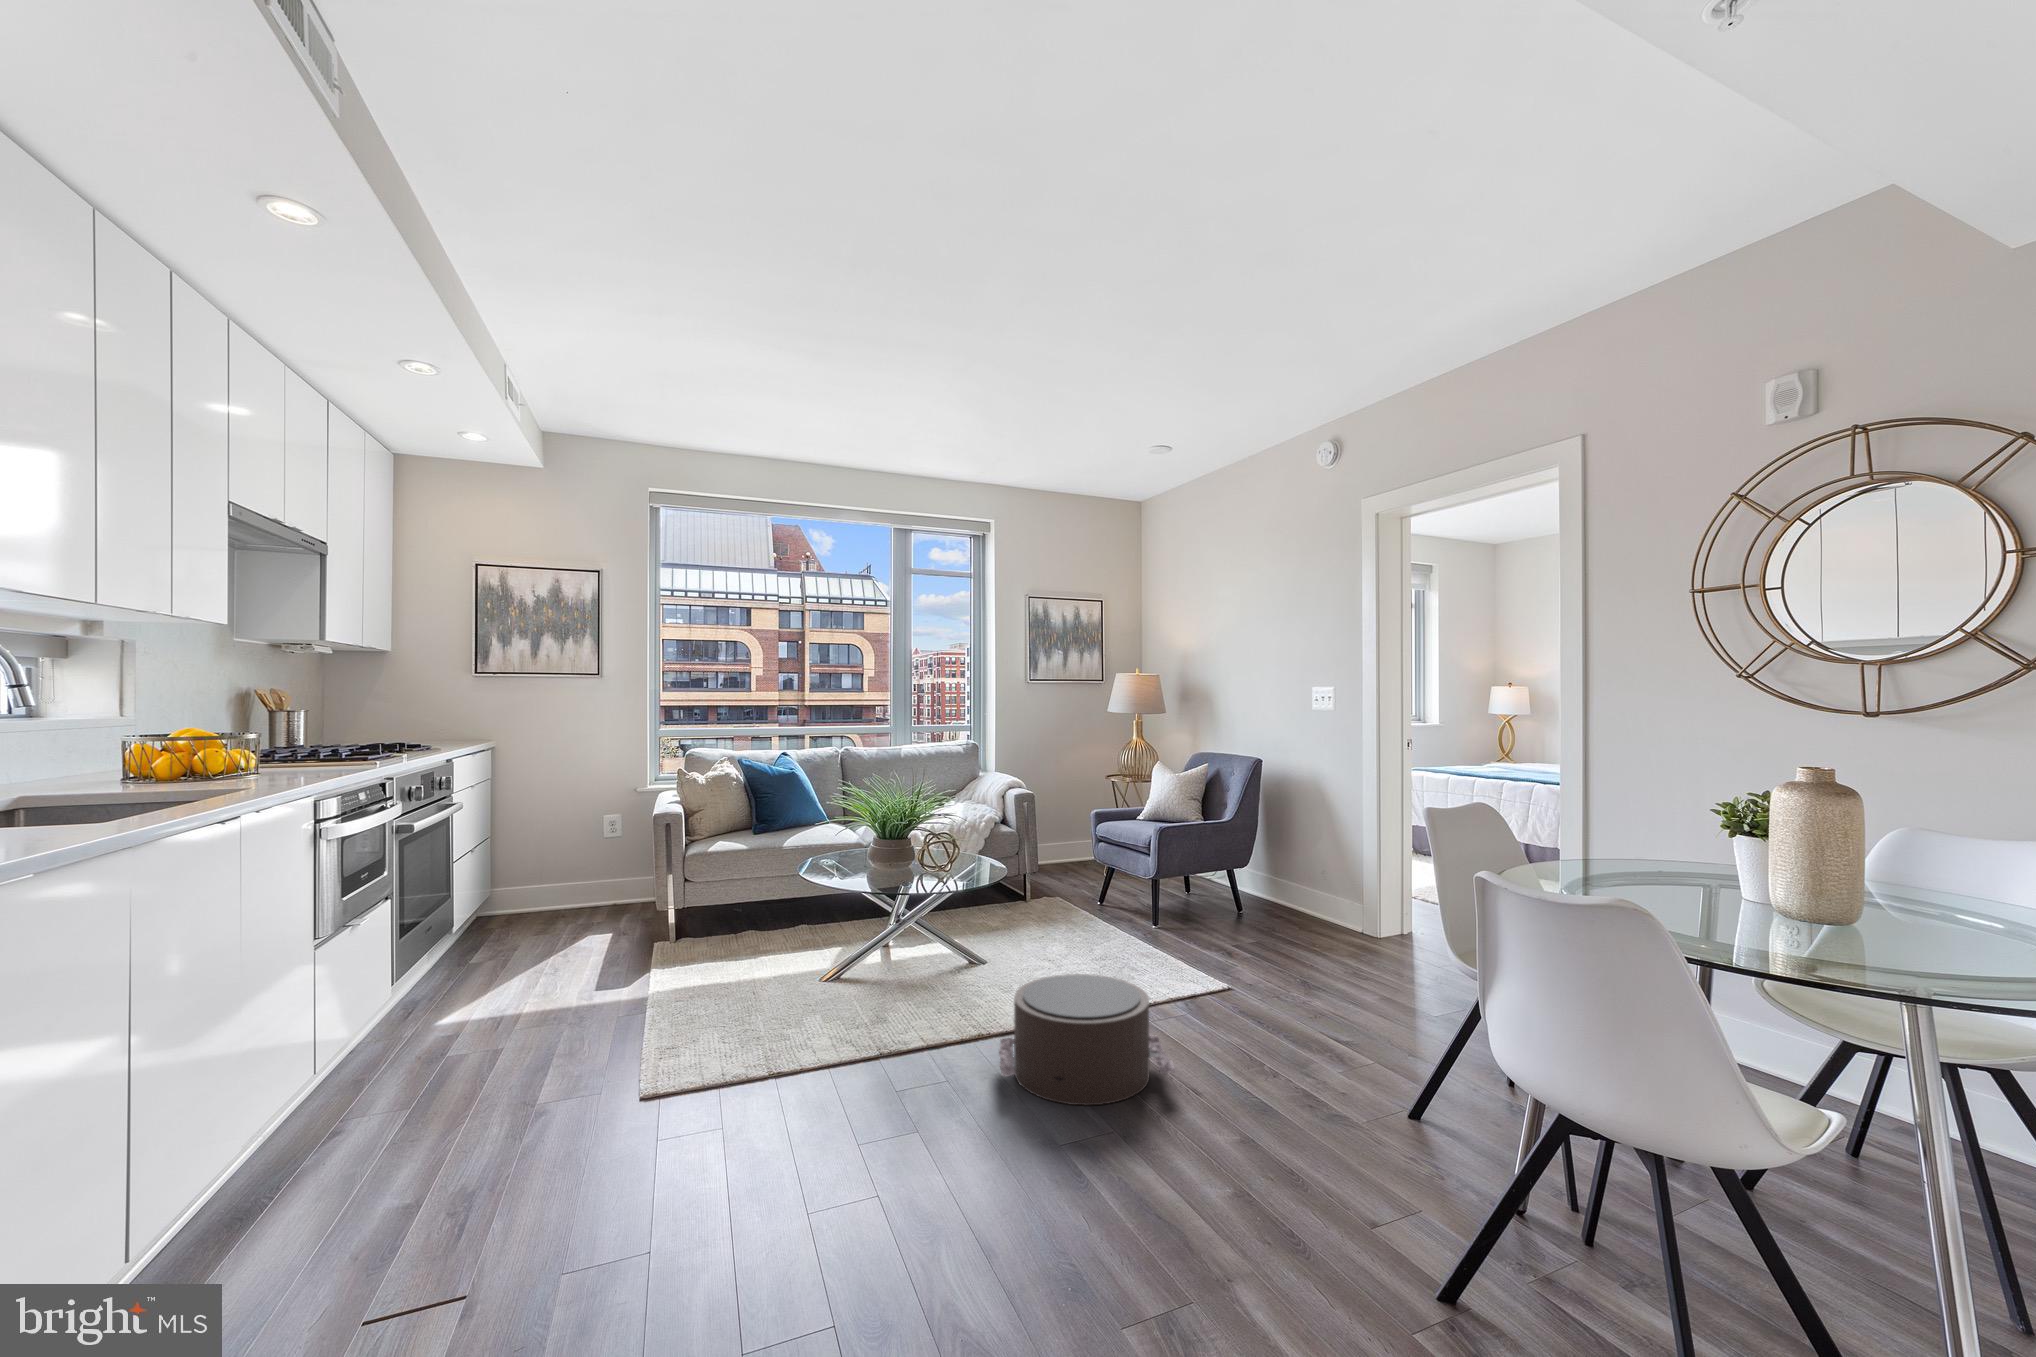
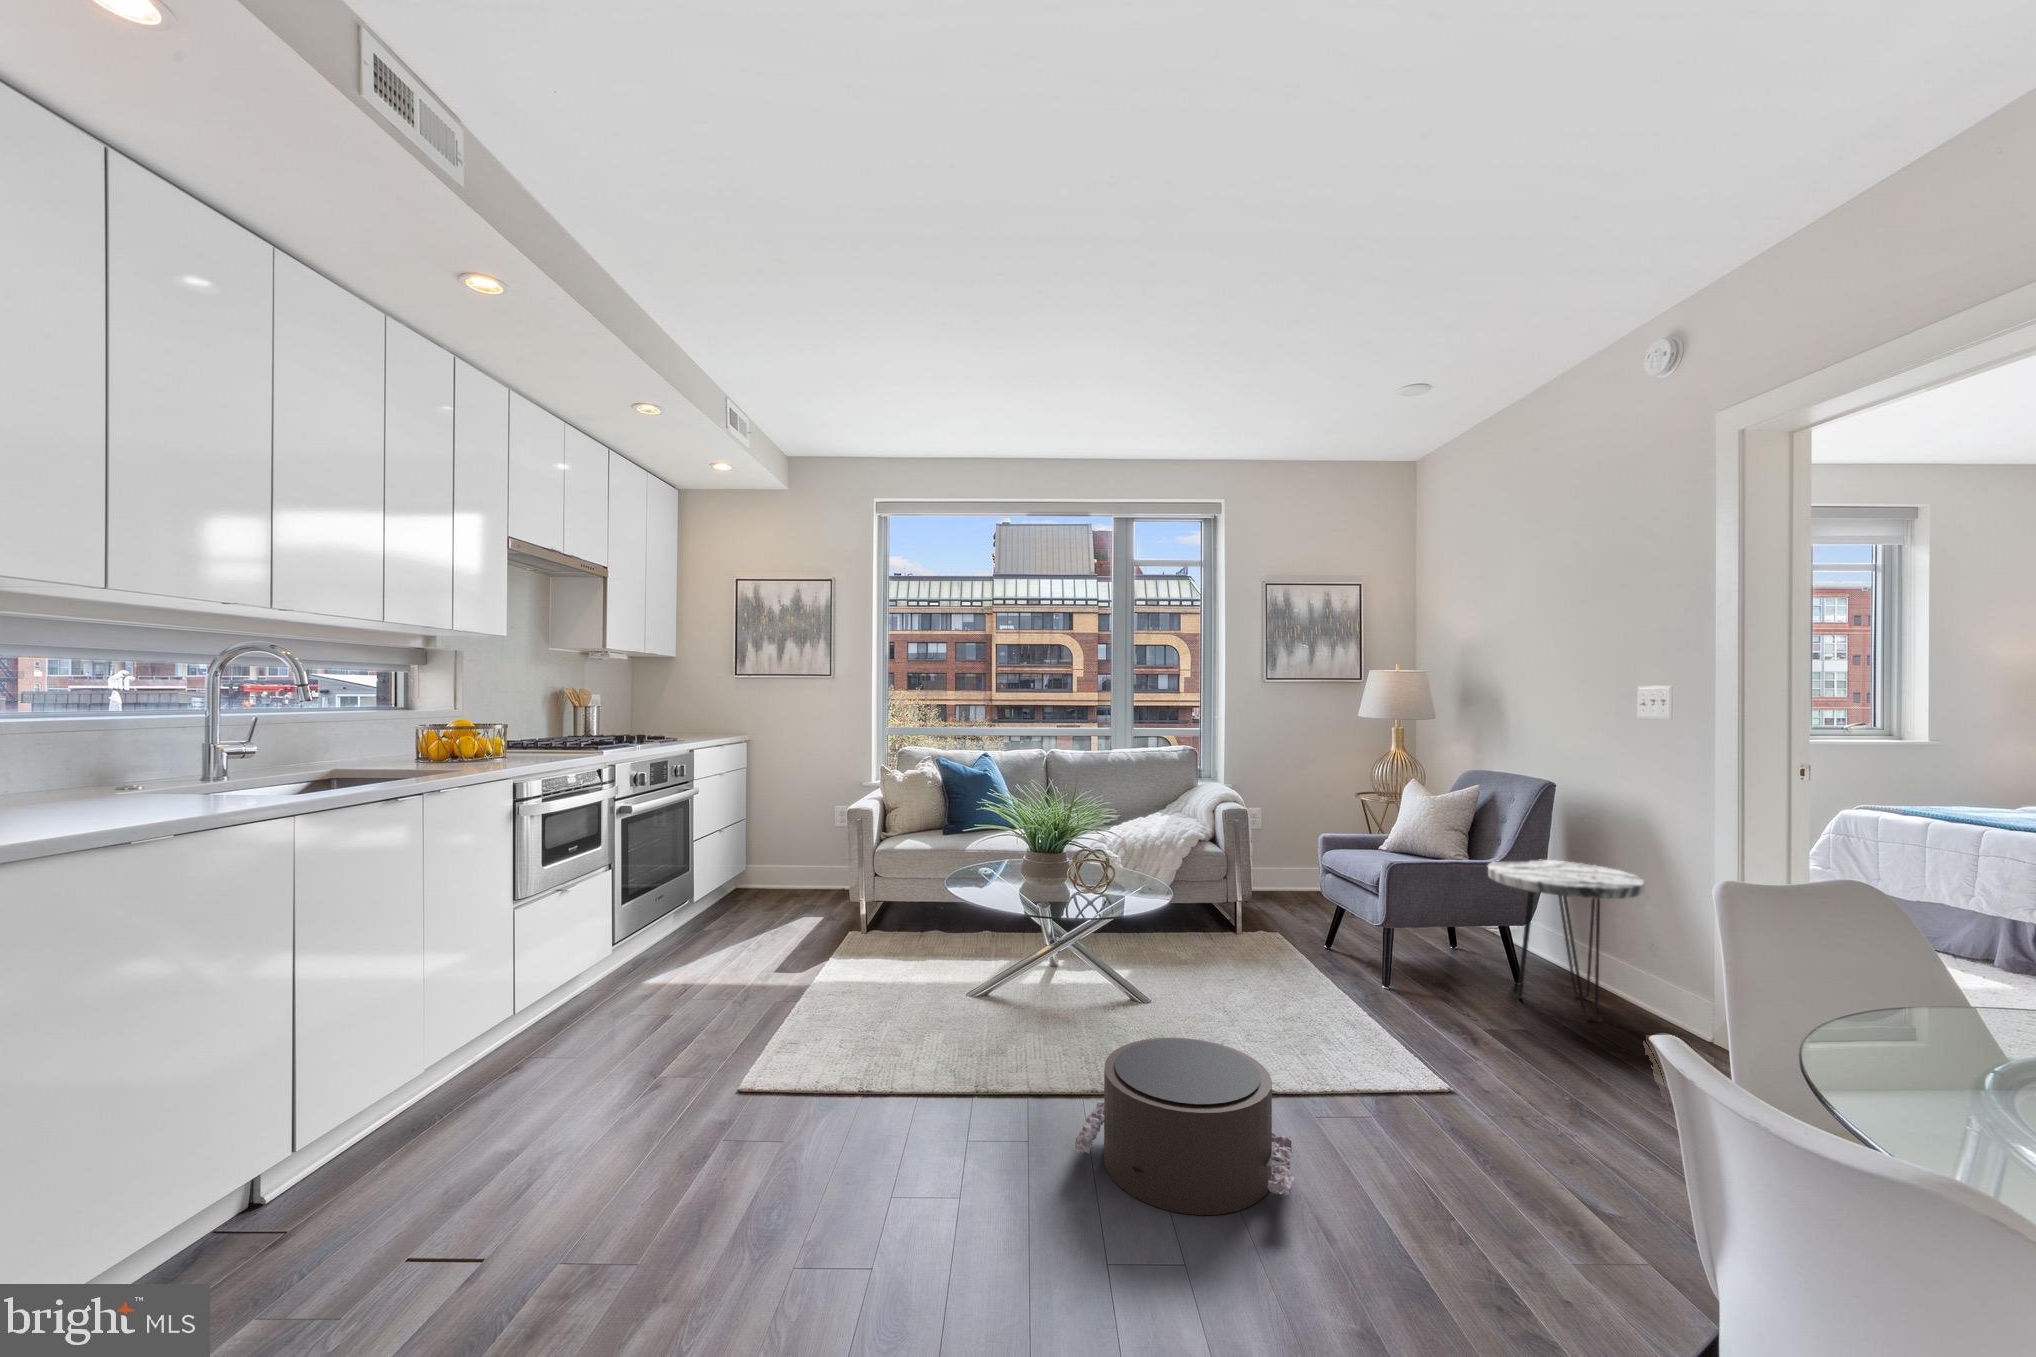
side table: none [1227,816,1330,931] -> present [1488,860,1644,1020]

